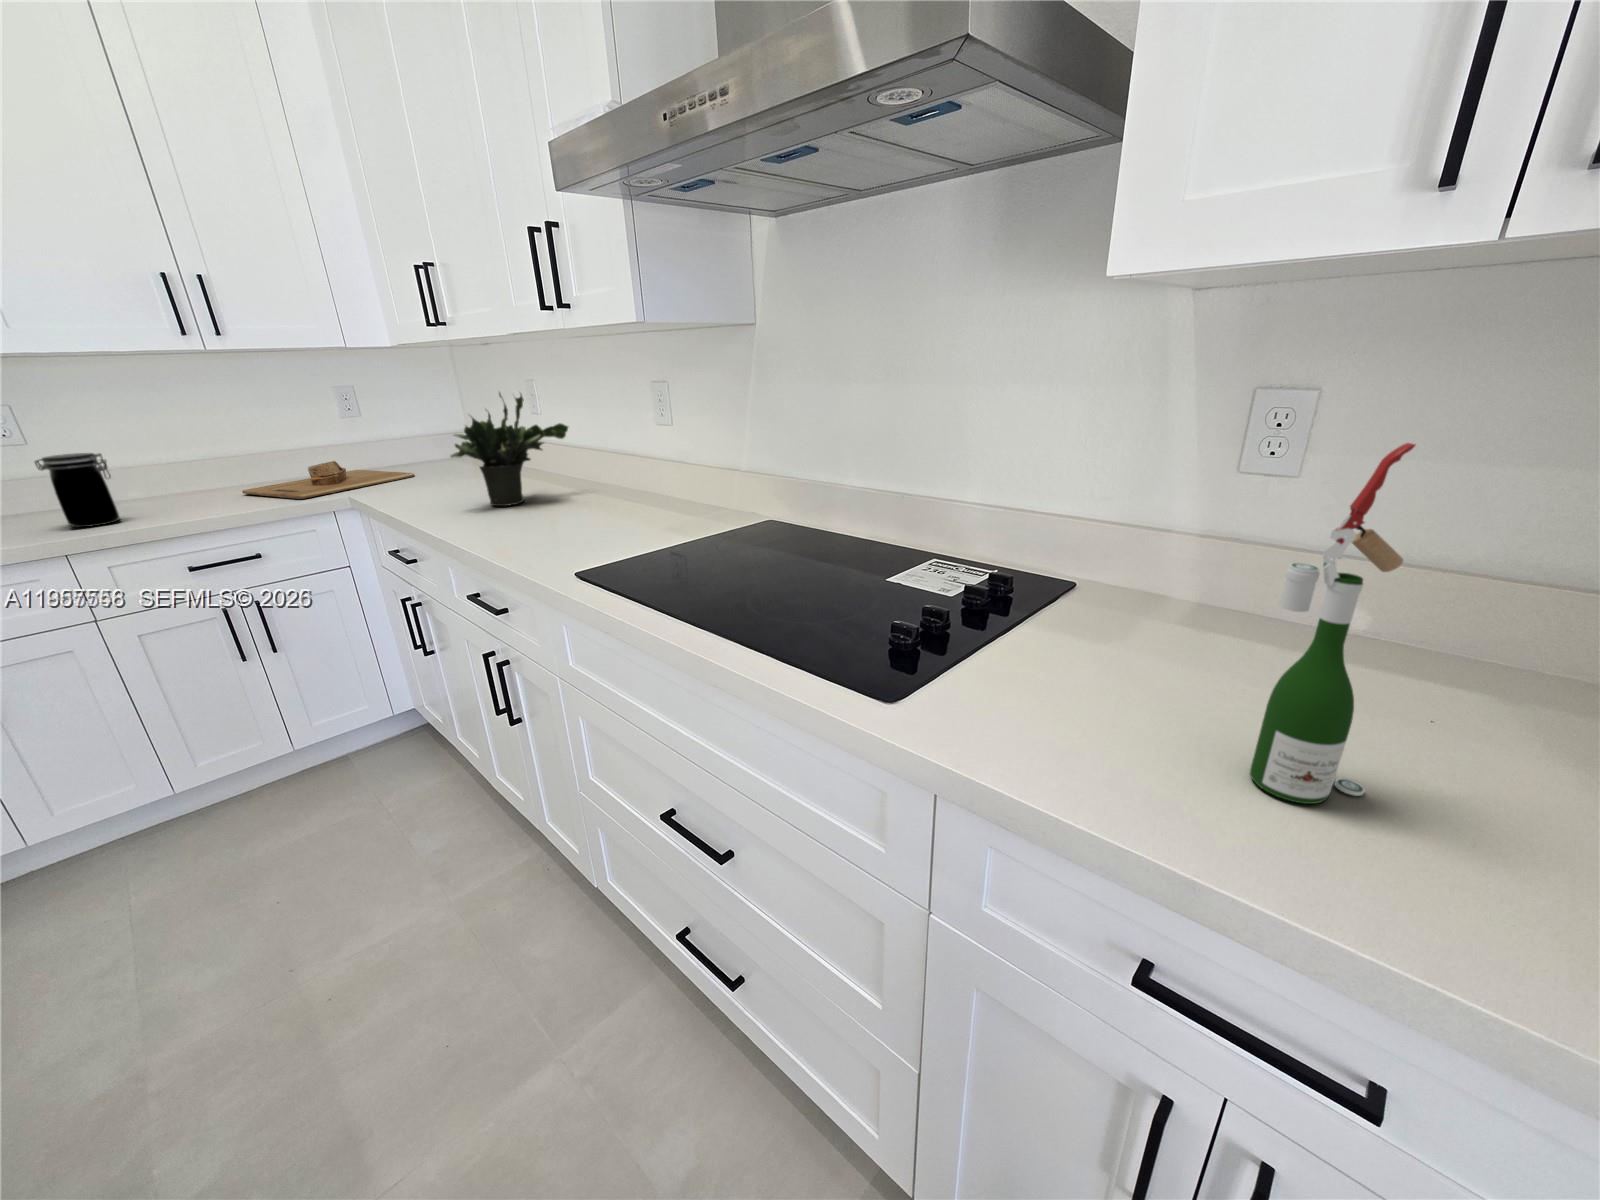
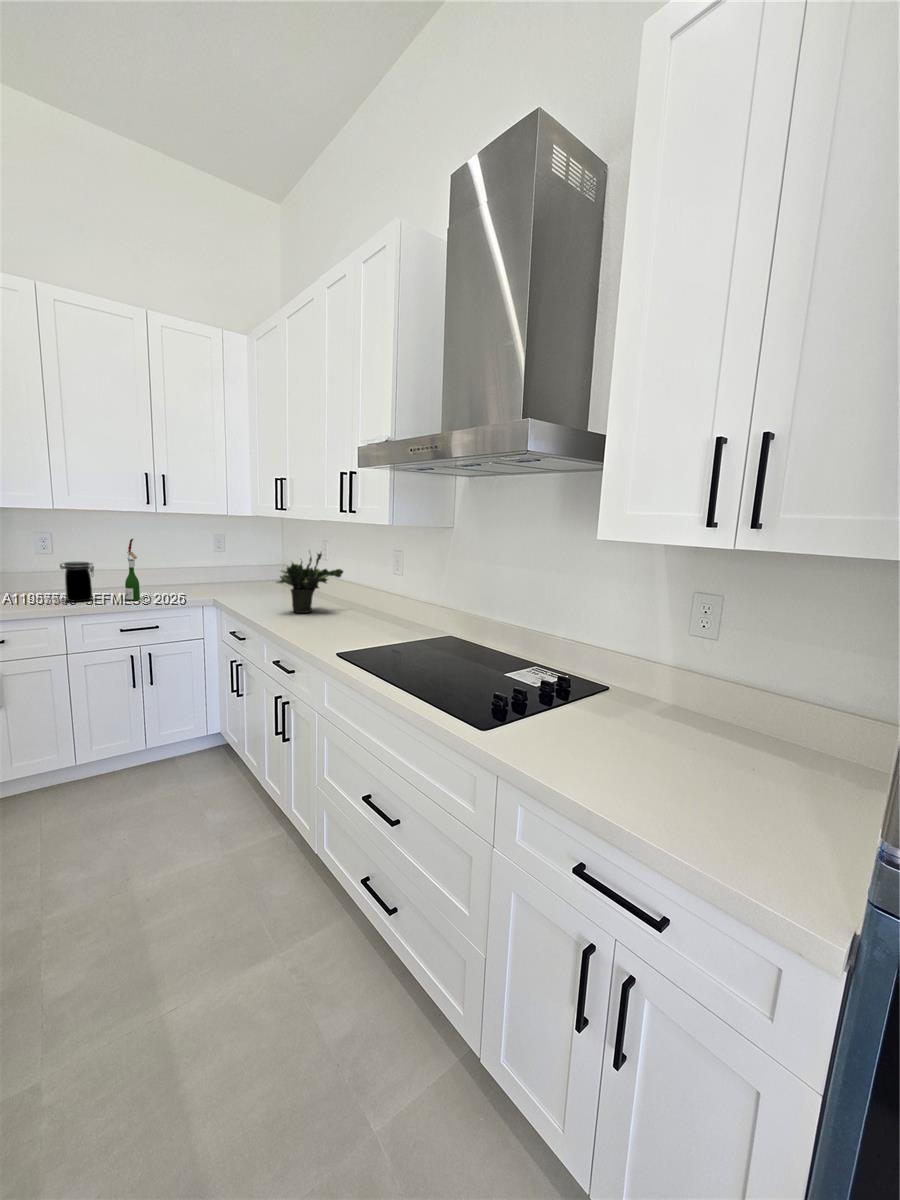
wine bottle: present [1250,443,1415,804] -> present [125,539,143,601]
cutting board: present [242,461,415,499] -> none [154,577,249,597]

